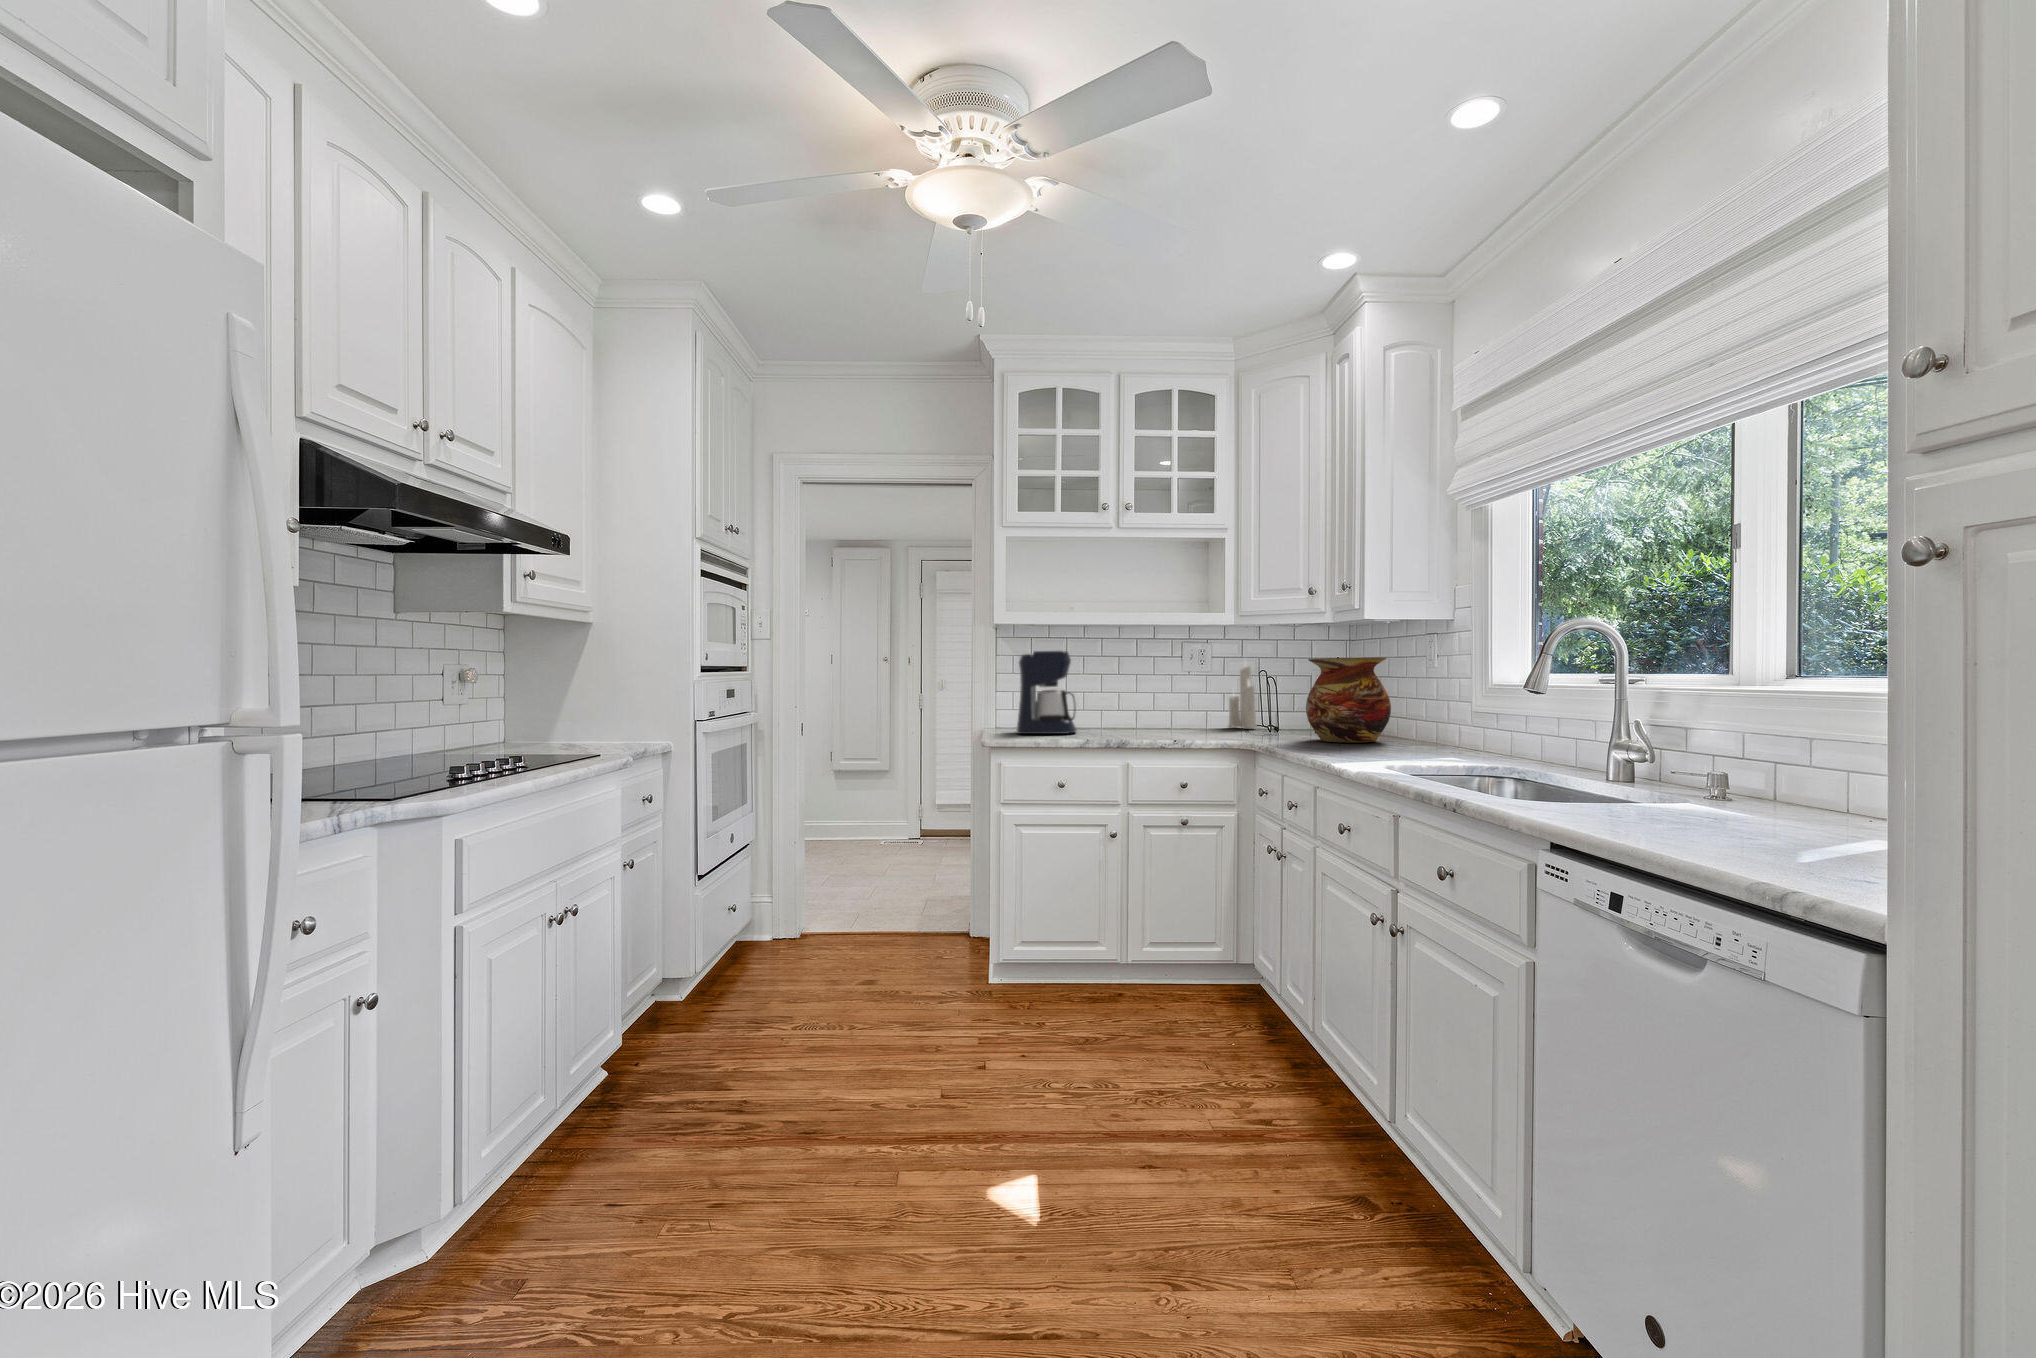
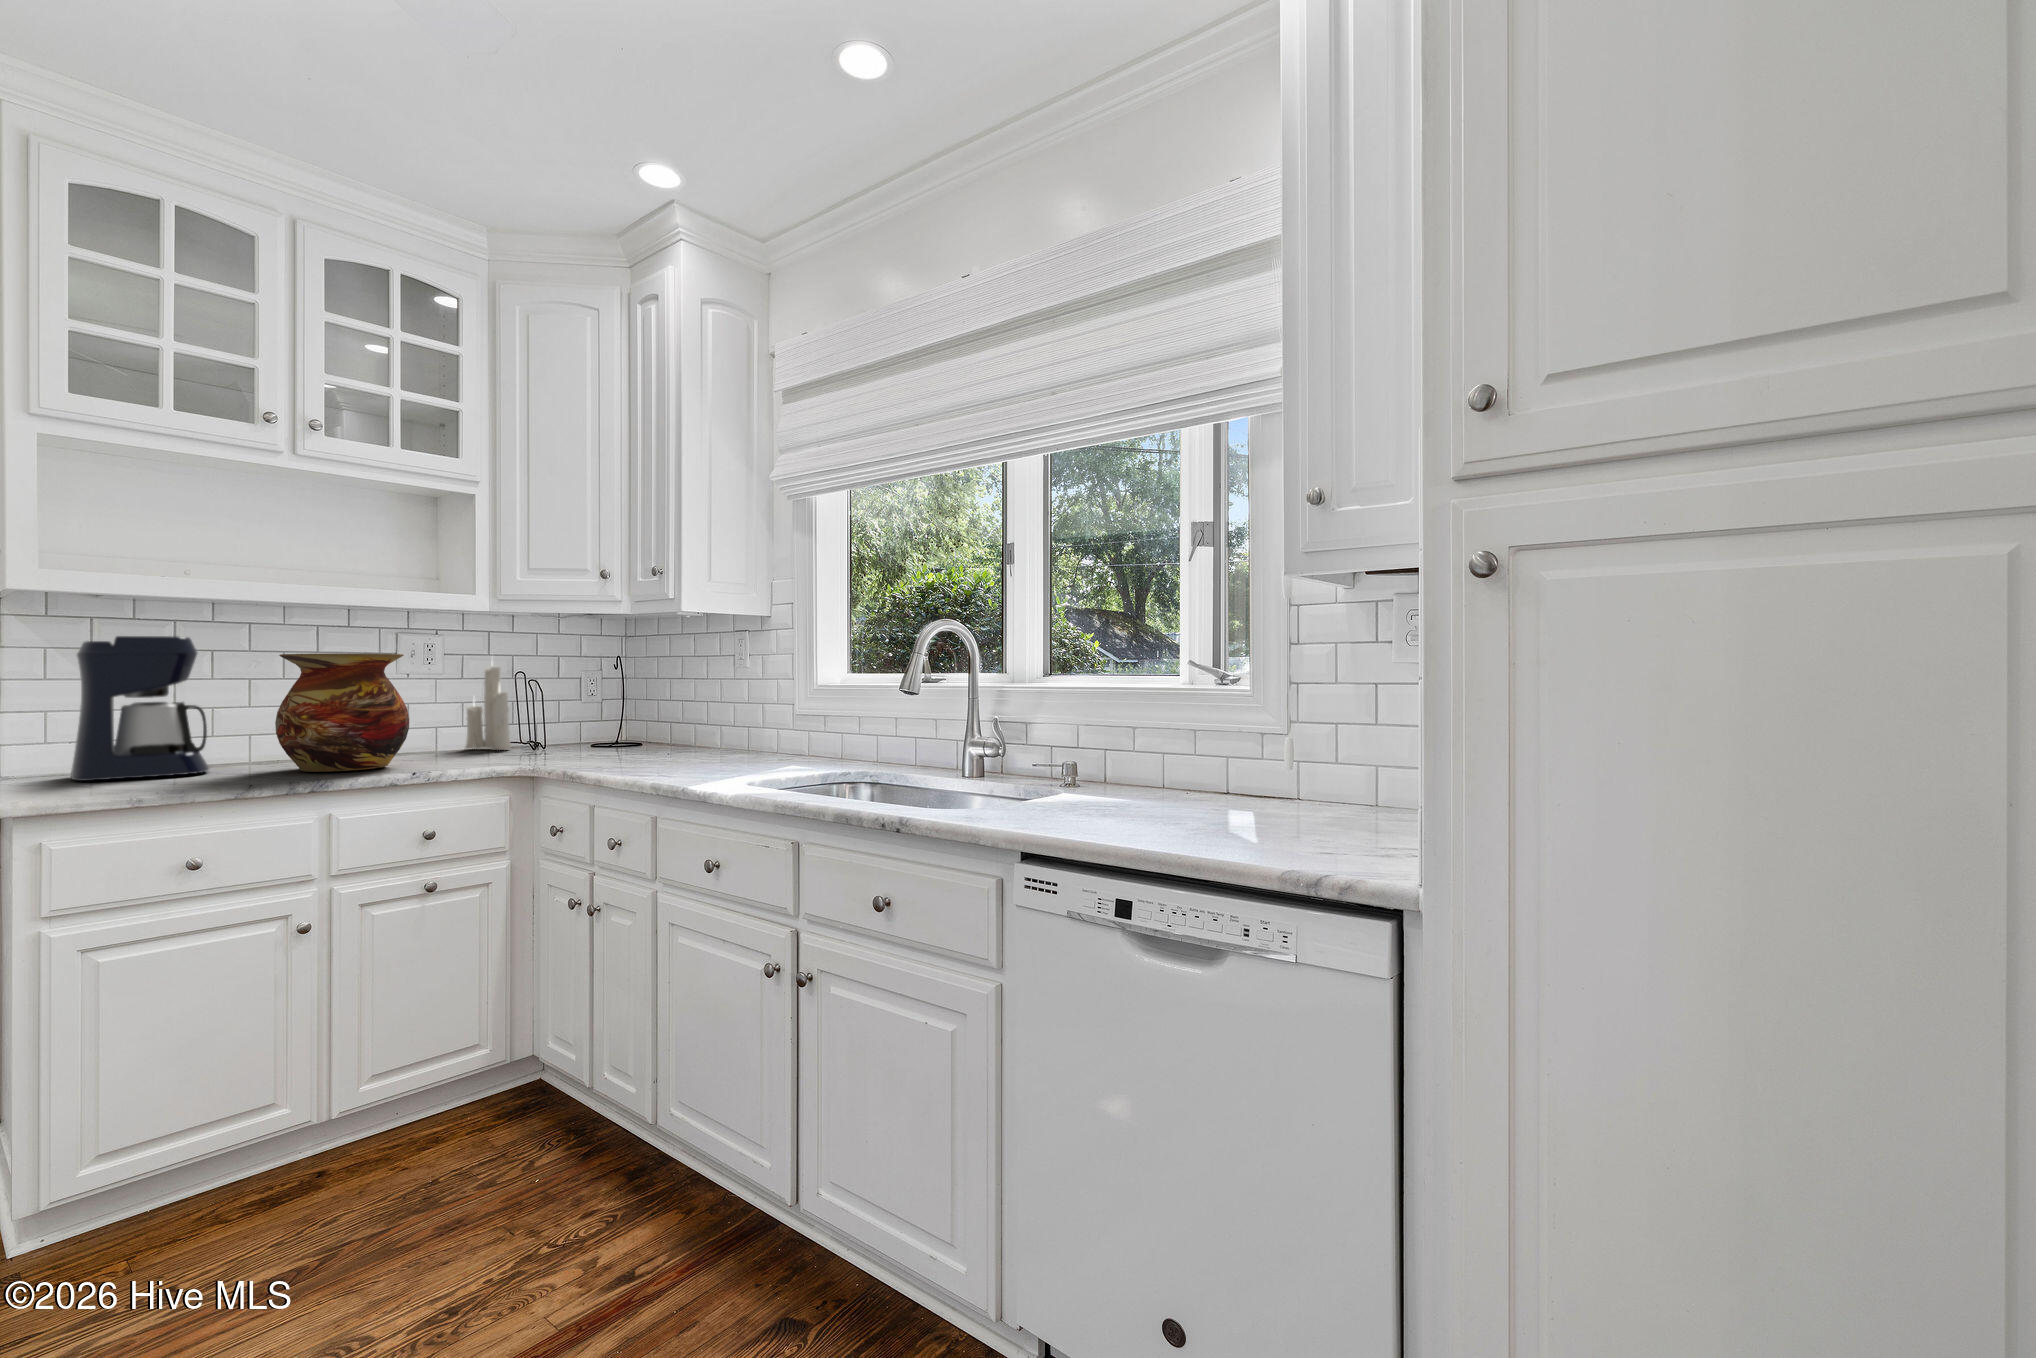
vase: present [1306,657,1391,742] -> present [275,653,409,772]

